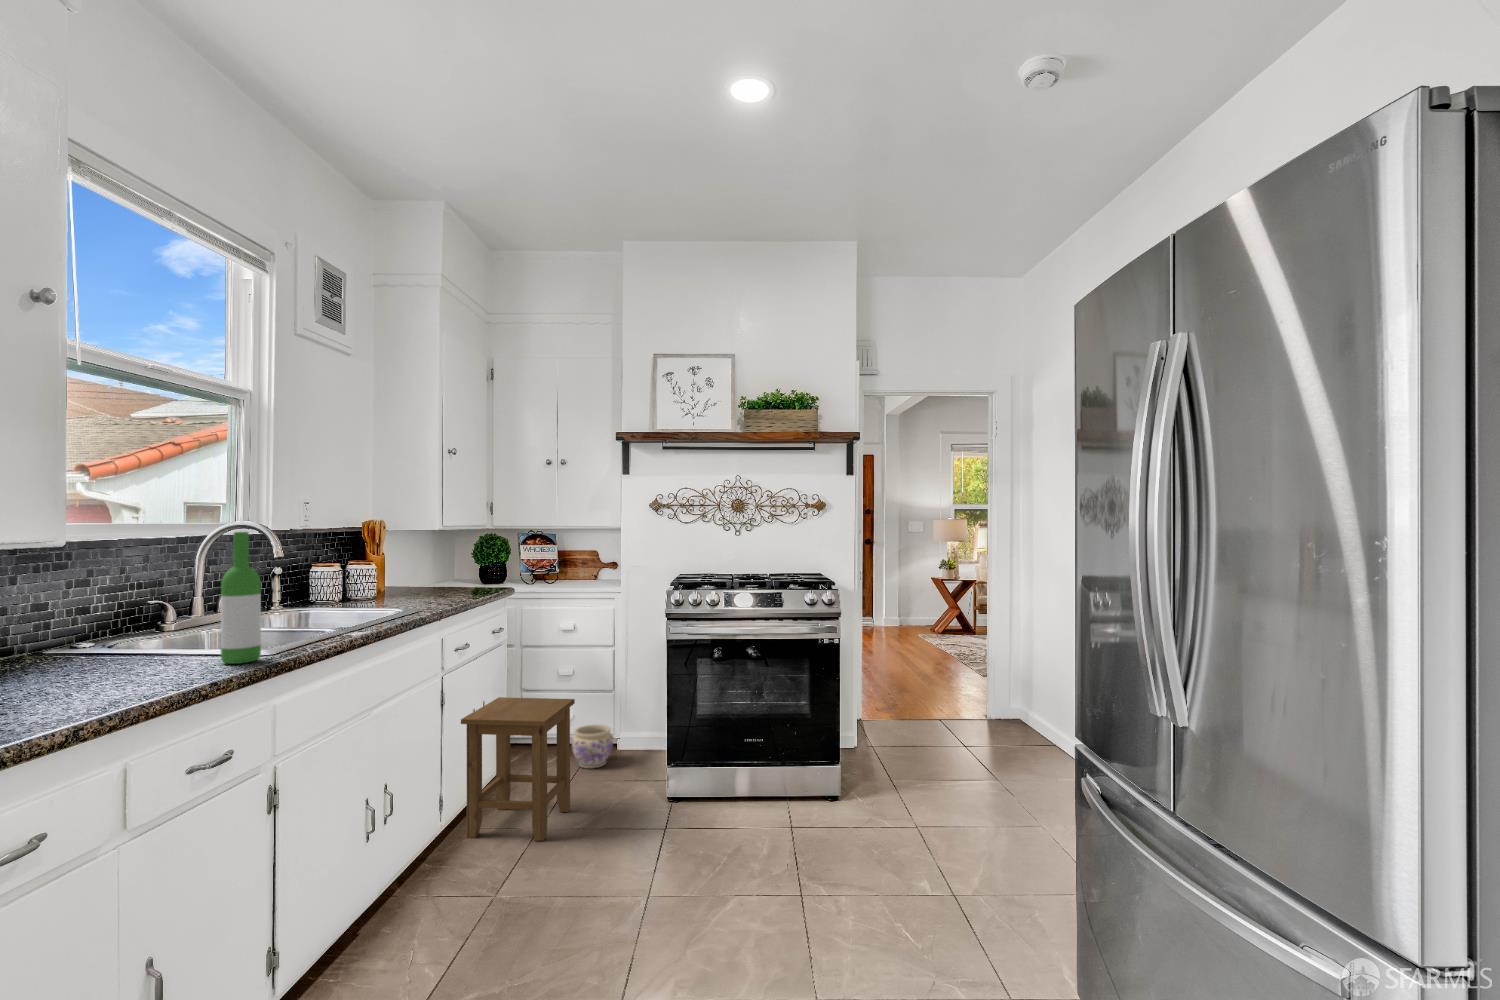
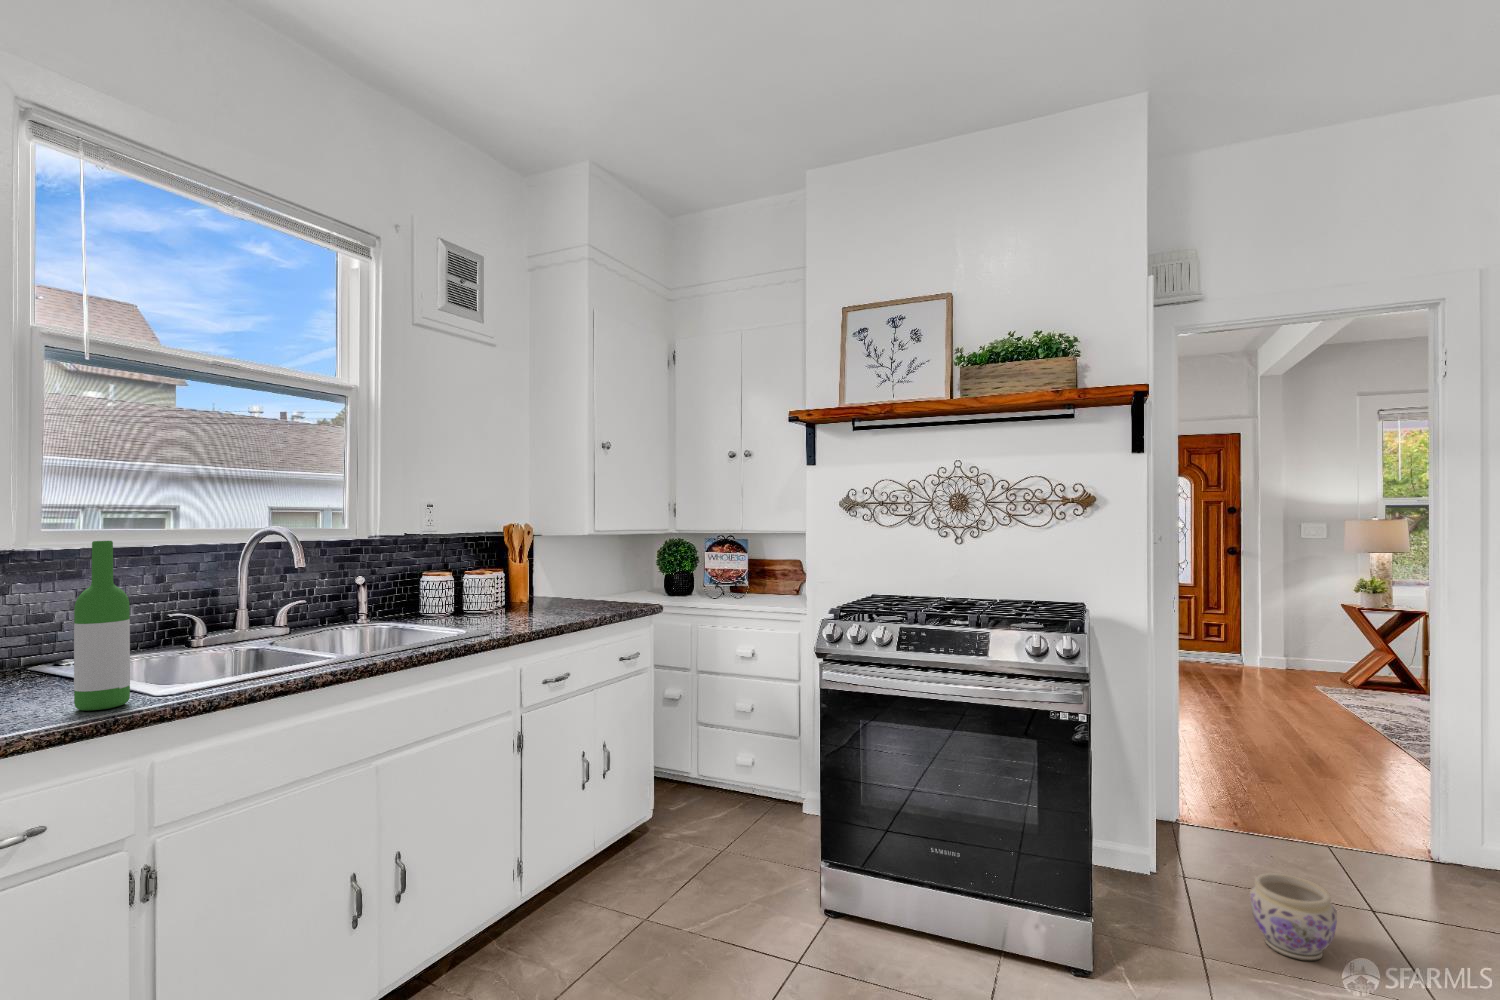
stool: present [461,697,575,841] -> none [553,741,703,945]
planter: present [571,725,613,769] -> present [1250,873,1337,961]

